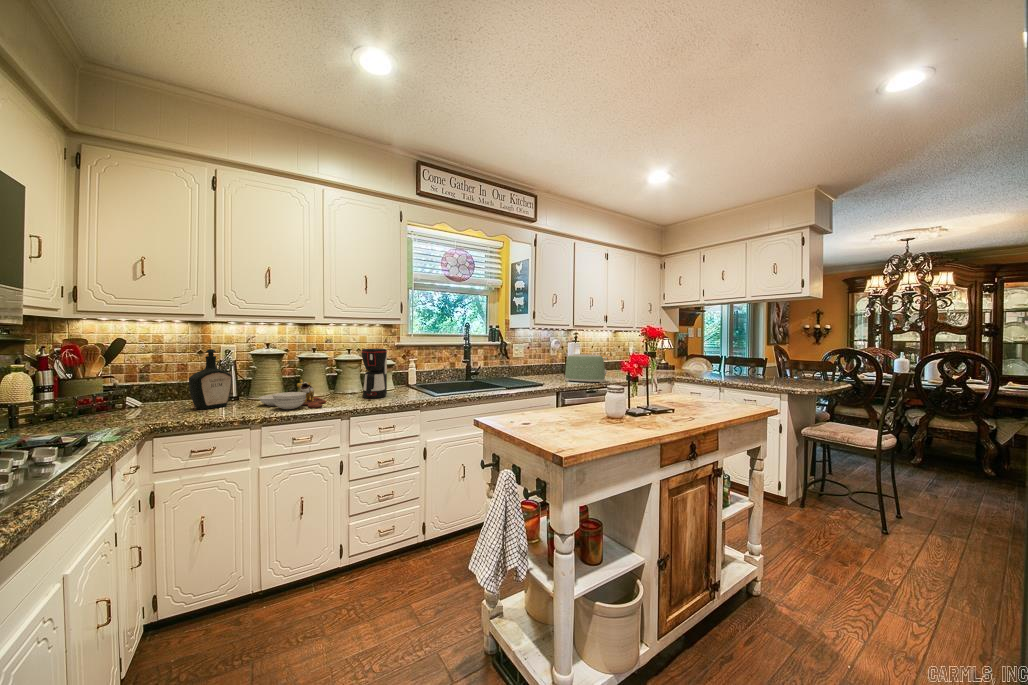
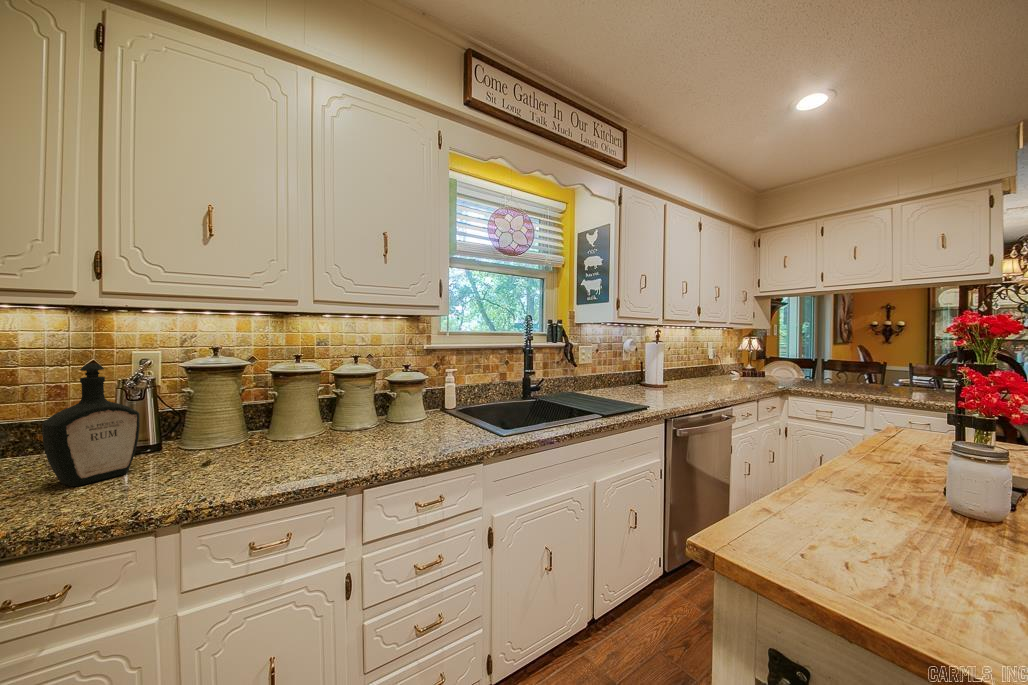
coffee maker: present [361,349,387,398] -> none [380,357,423,445]
toaster: present [565,354,607,383] -> none [656,362,721,404]
cutting board: present [259,380,326,409] -> none [192,415,321,485]

